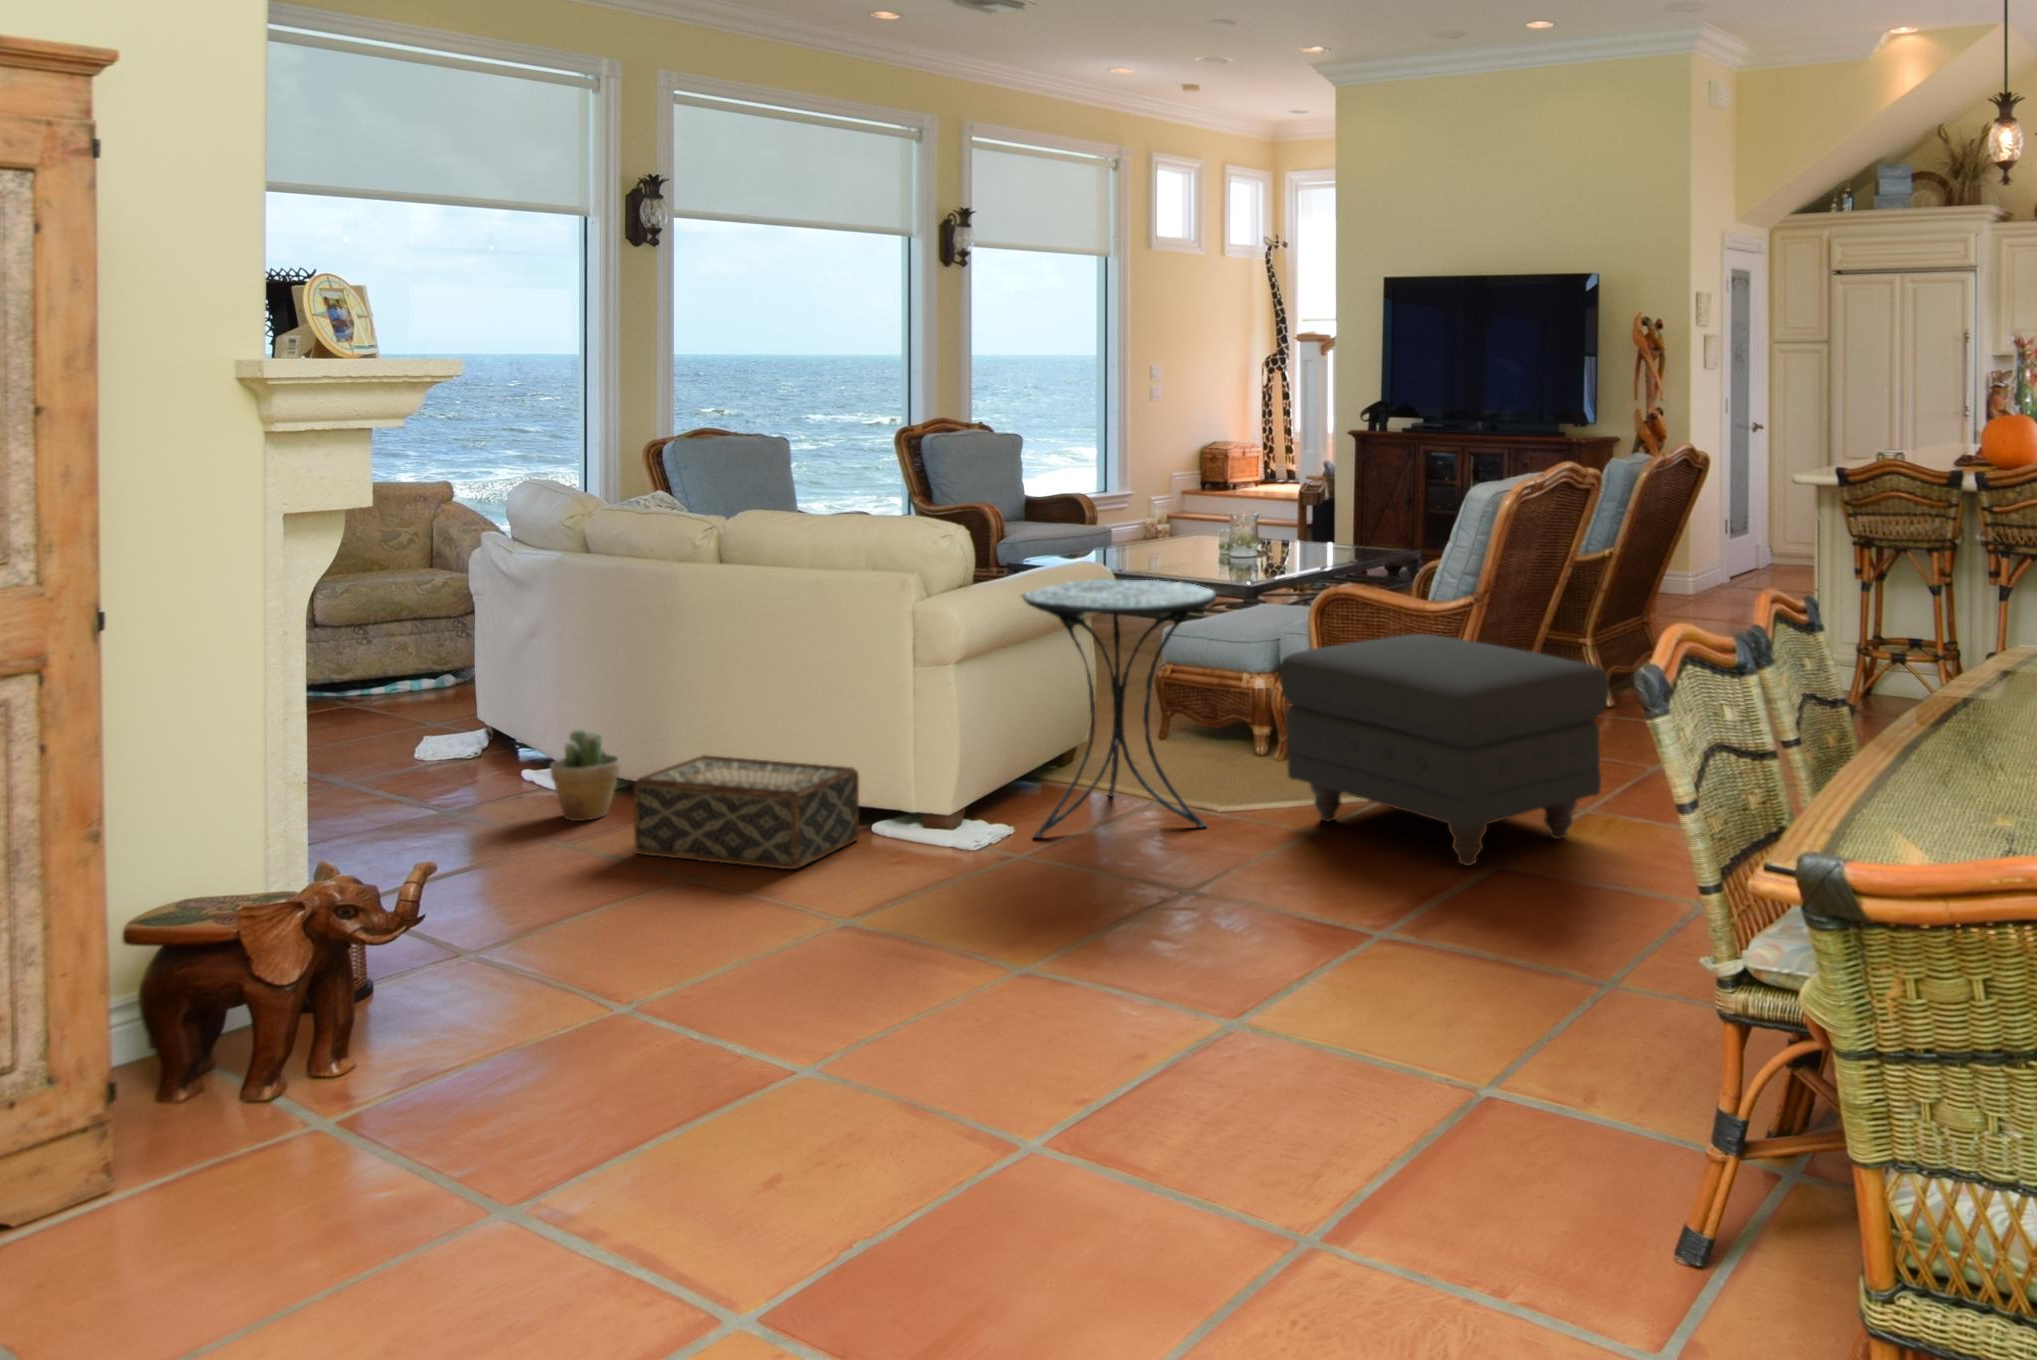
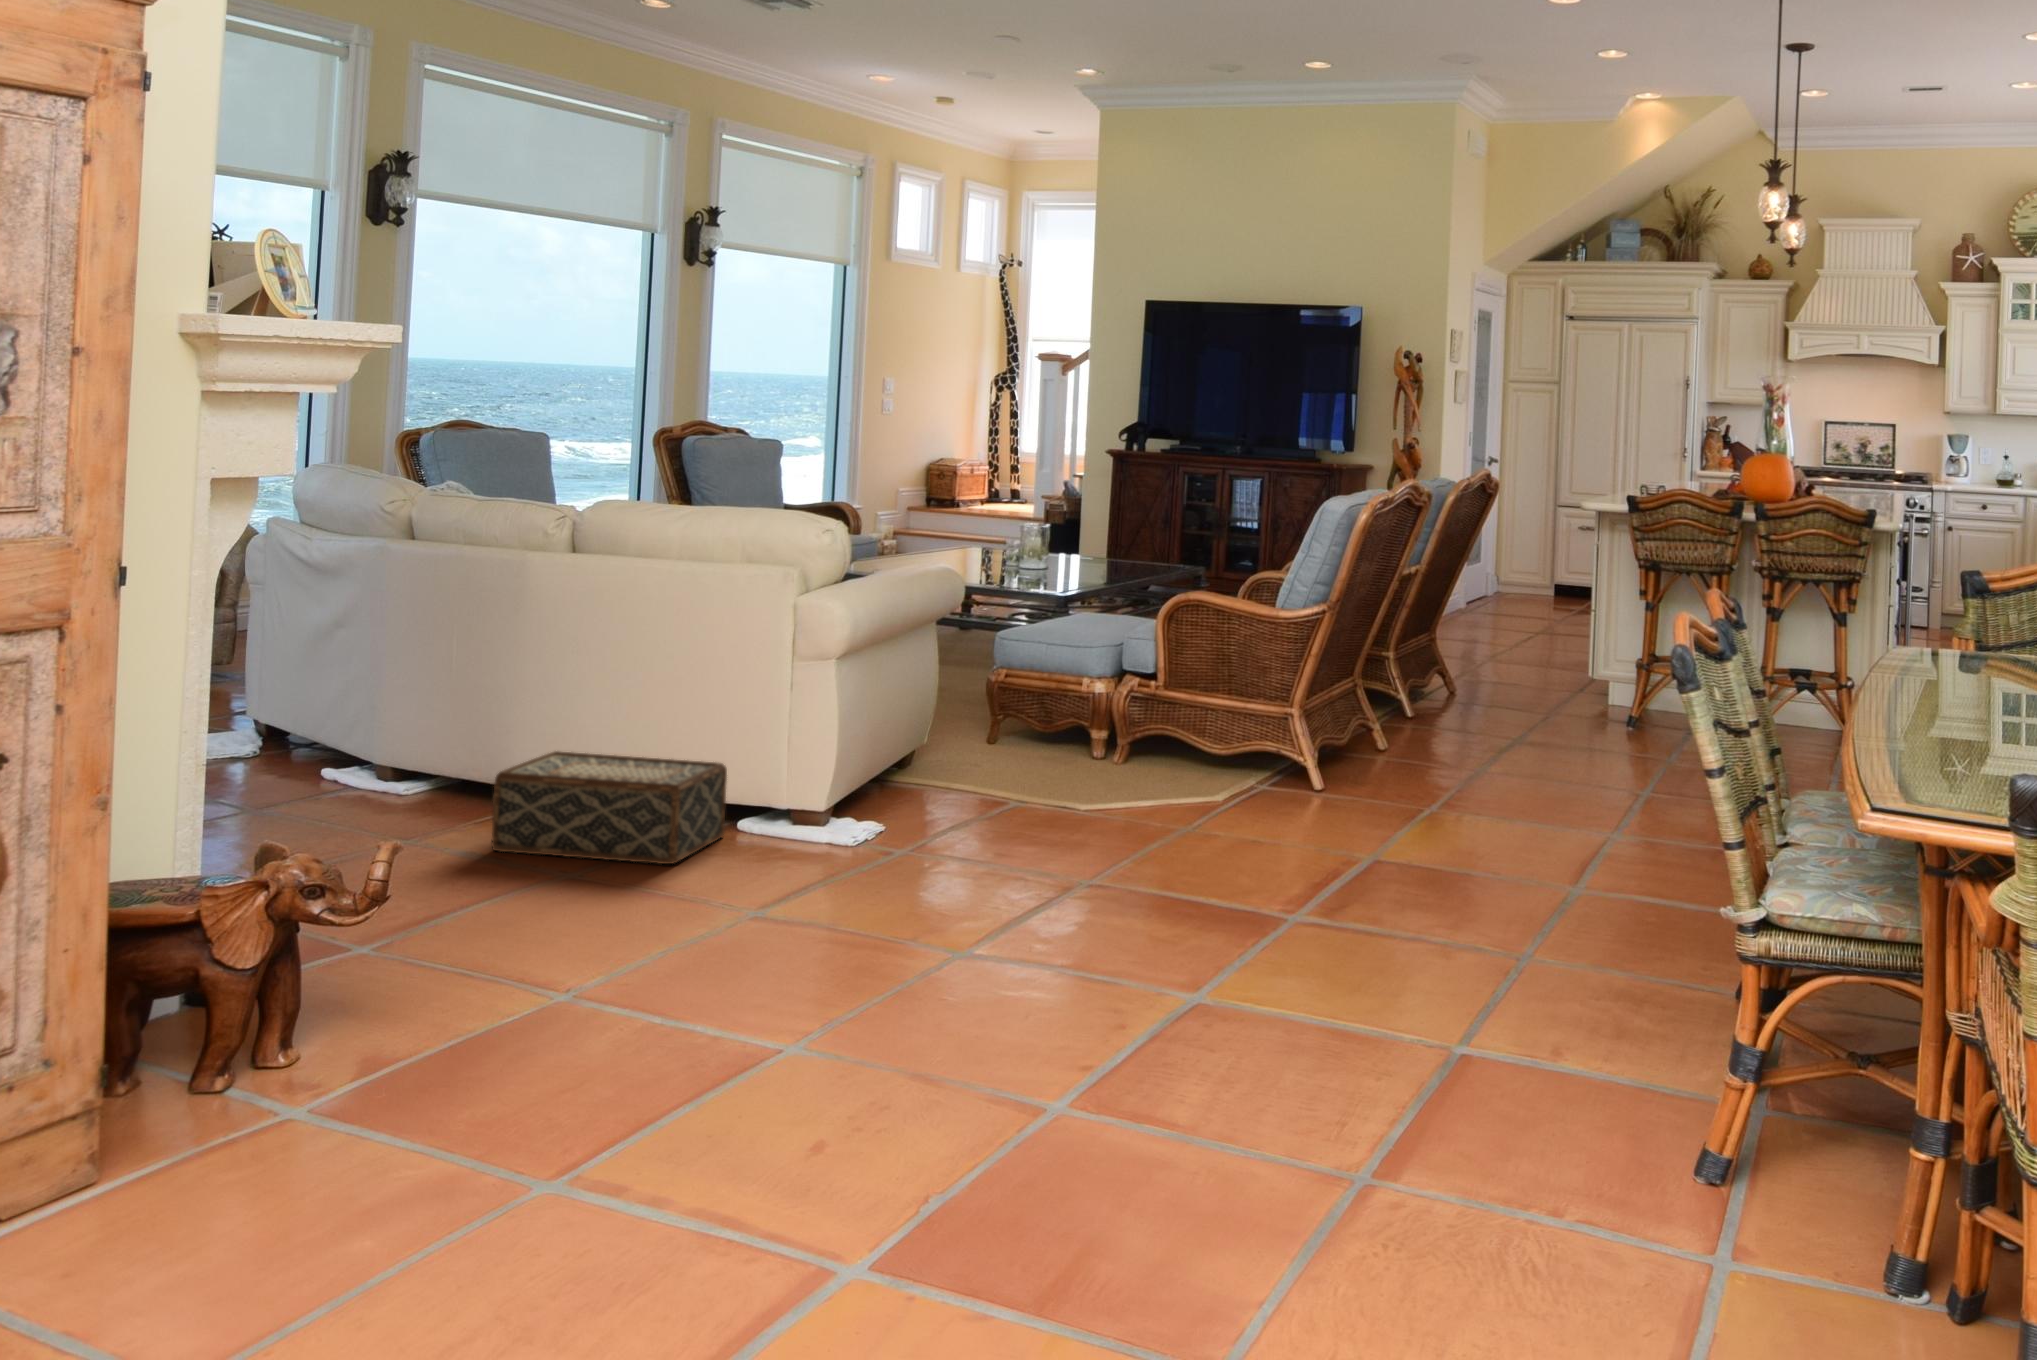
side table: present [1022,579,1216,838] -> none [894,580,1086,834]
ottoman: present [1280,634,1609,866] -> none [1145,639,1464,856]
potted plant: present [550,729,621,821] -> none [381,724,457,820]

